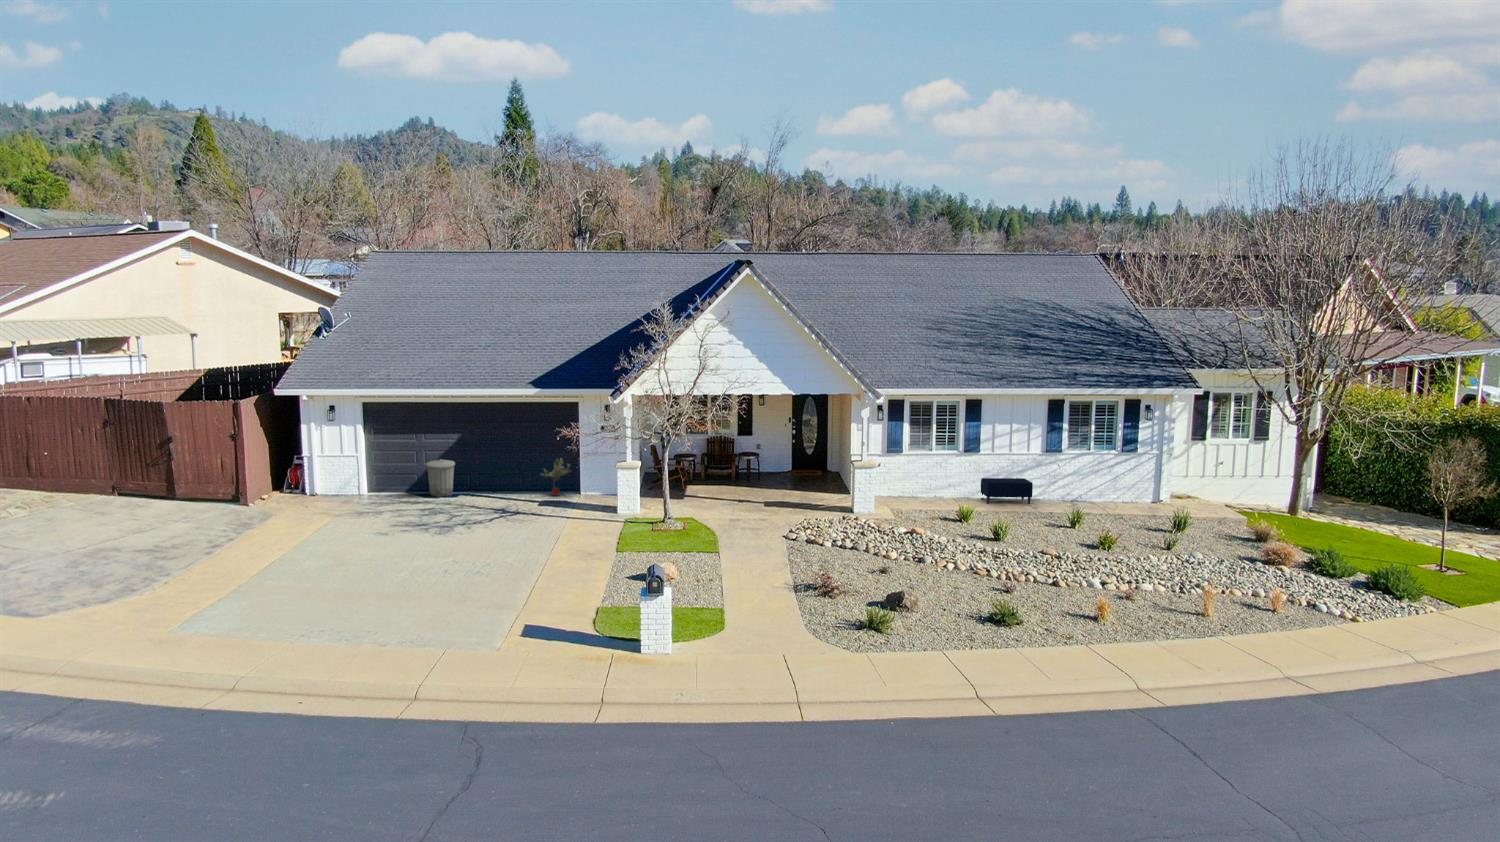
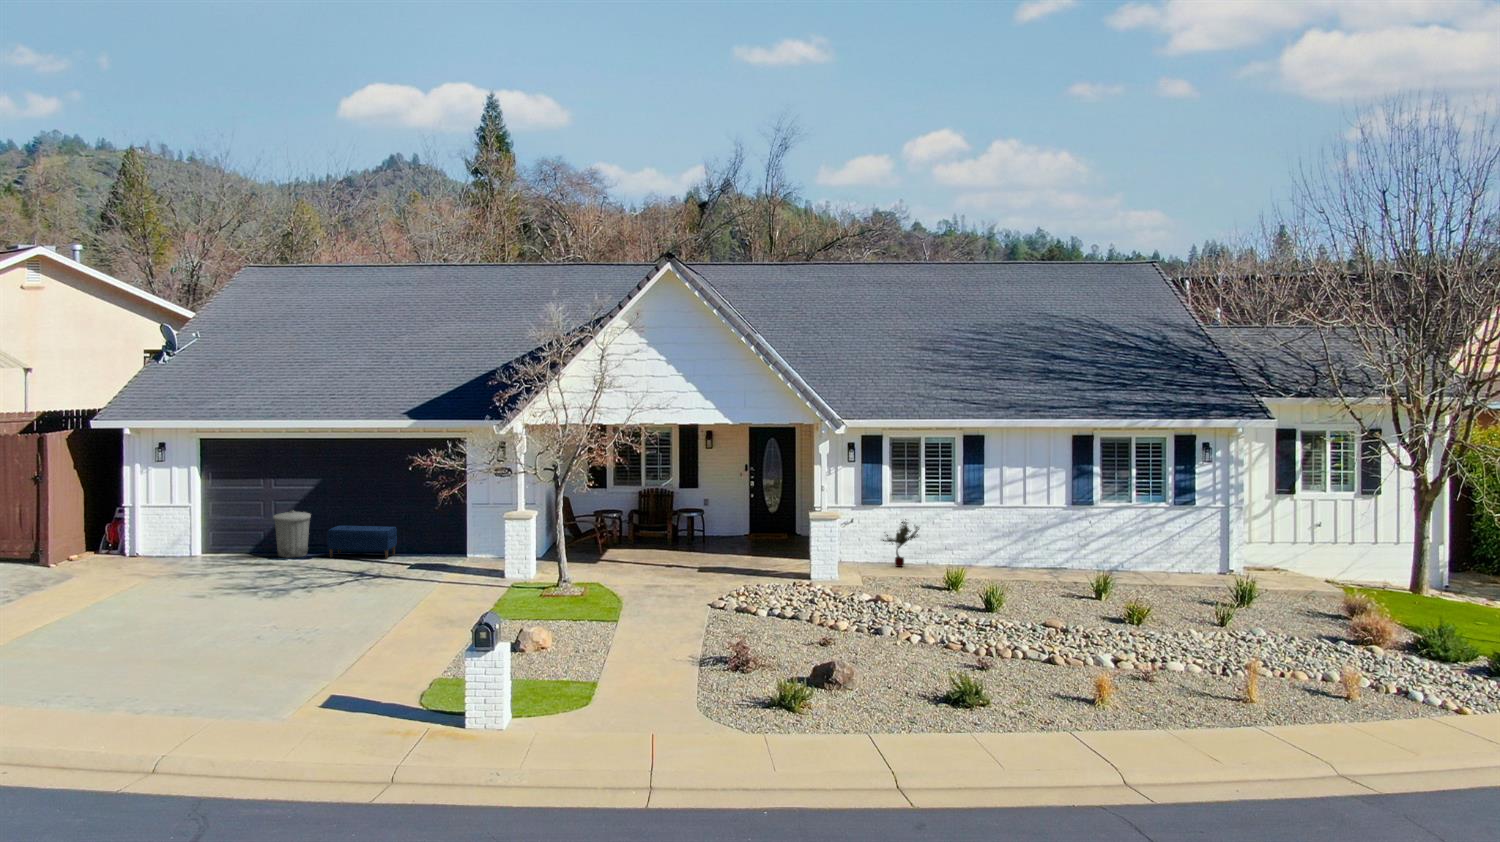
potted tree: present [541,459,570,496] -> present [883,519,919,567]
bench: present [981,478,1033,504] -> present [328,525,397,559]

